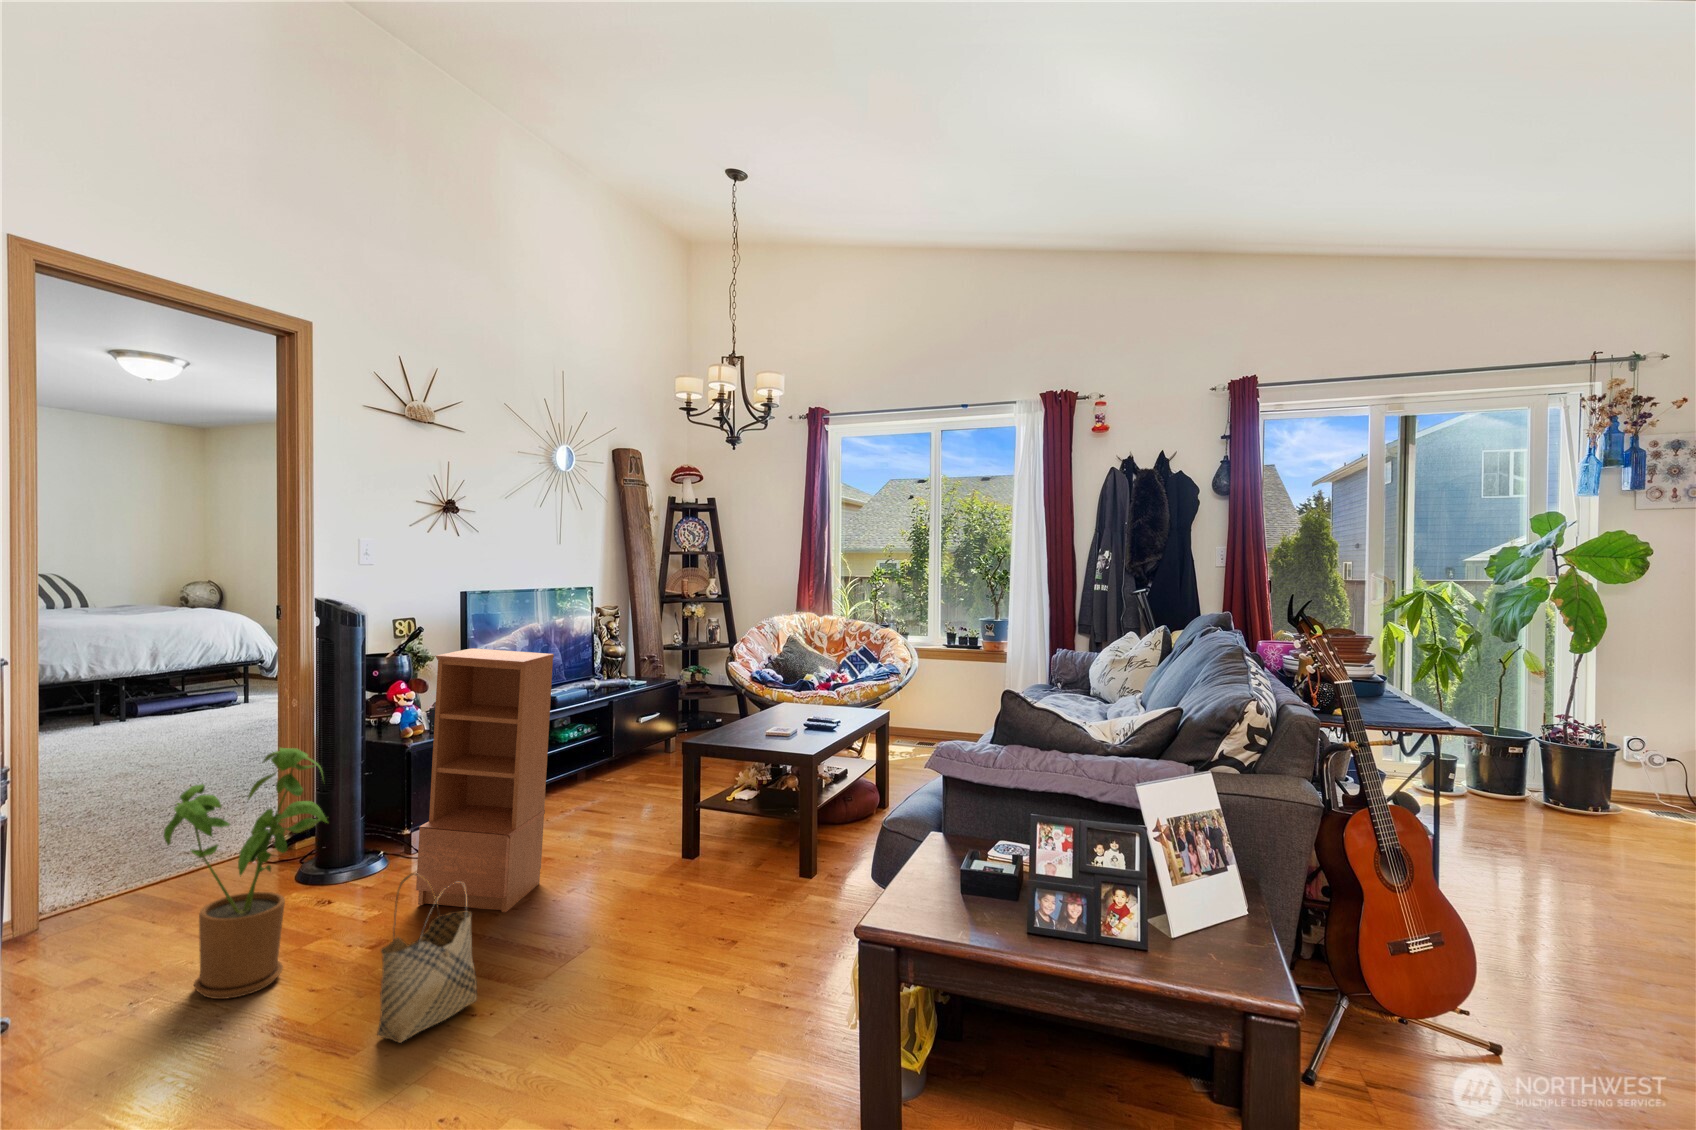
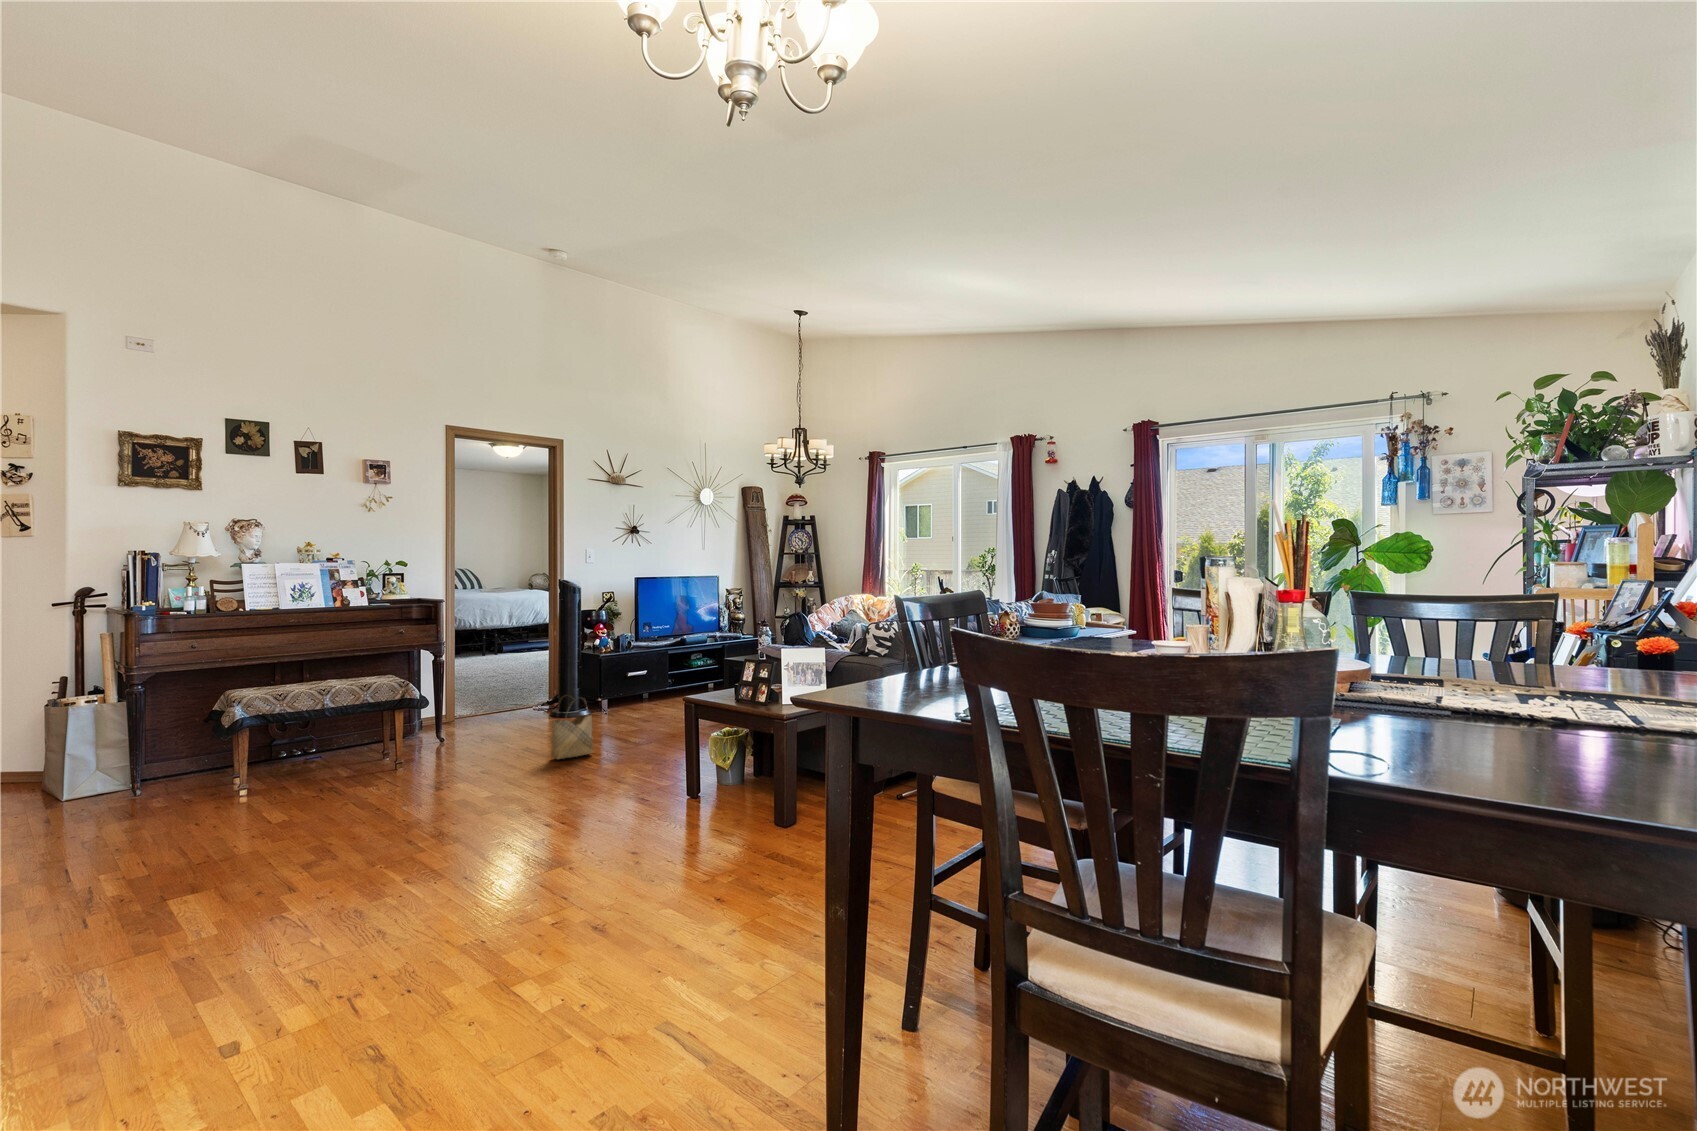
bookcase: present [416,648,554,912] -> none [590,605,655,733]
house plant: present [164,748,327,999] -> none [483,643,543,745]

